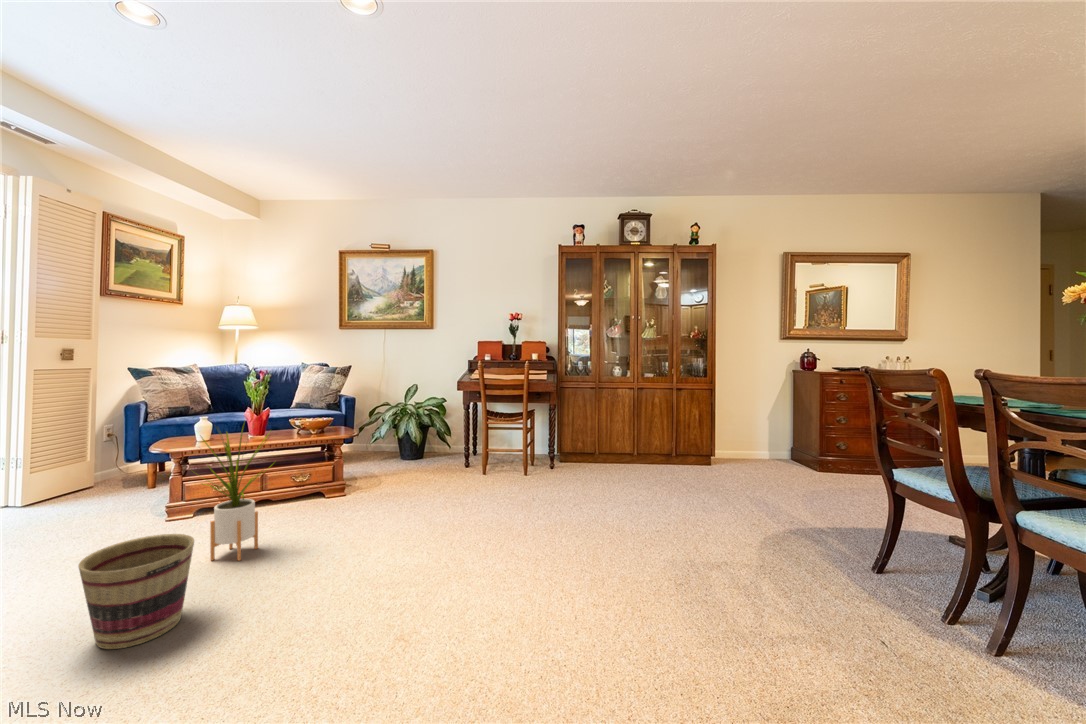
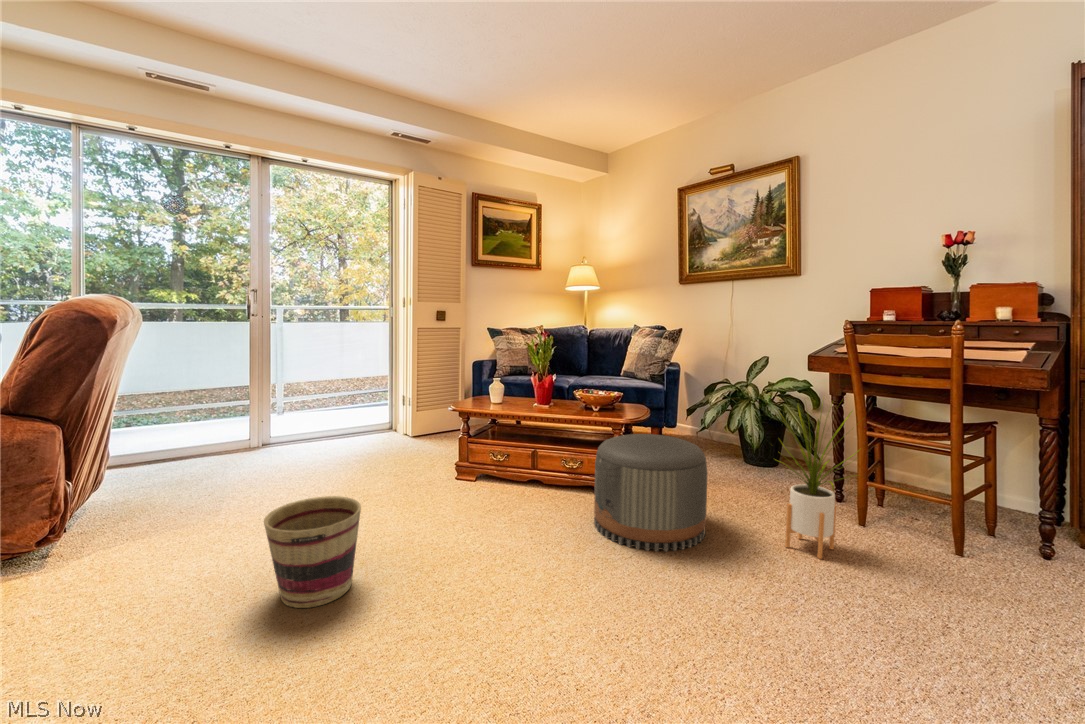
house plant: present [202,429,266,561] -> present [780,405,857,559]
pouf: none [343,440,424,519] -> present [594,434,708,551]

